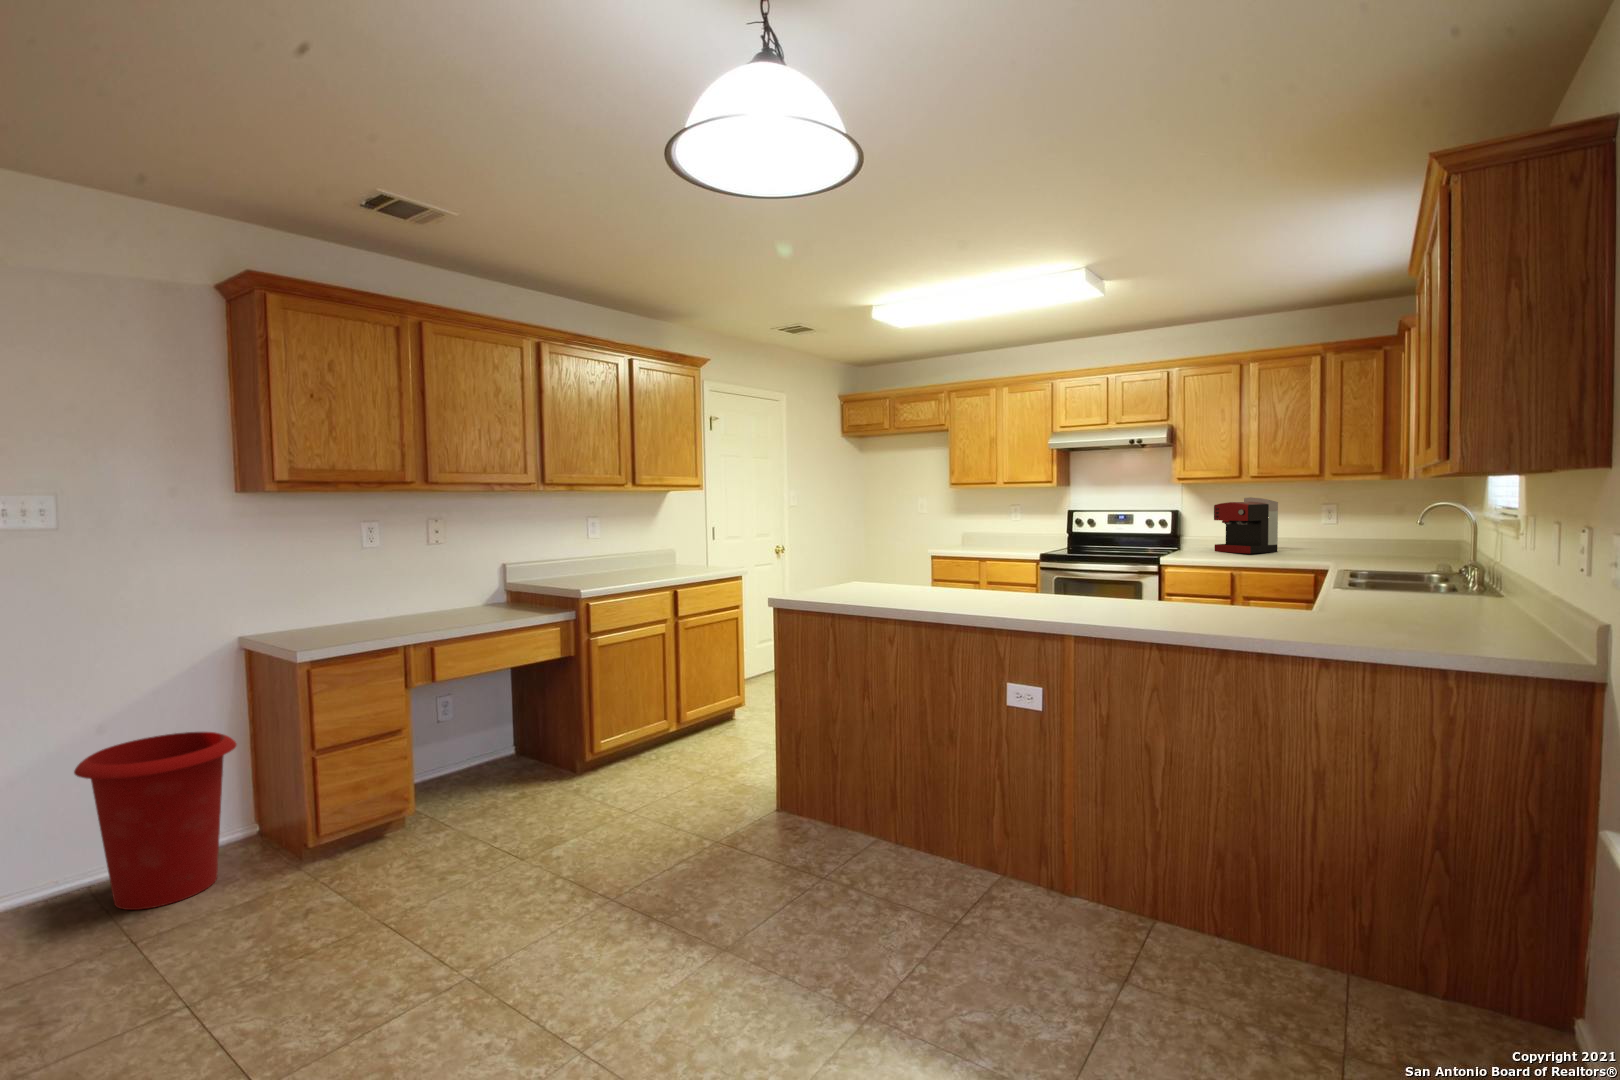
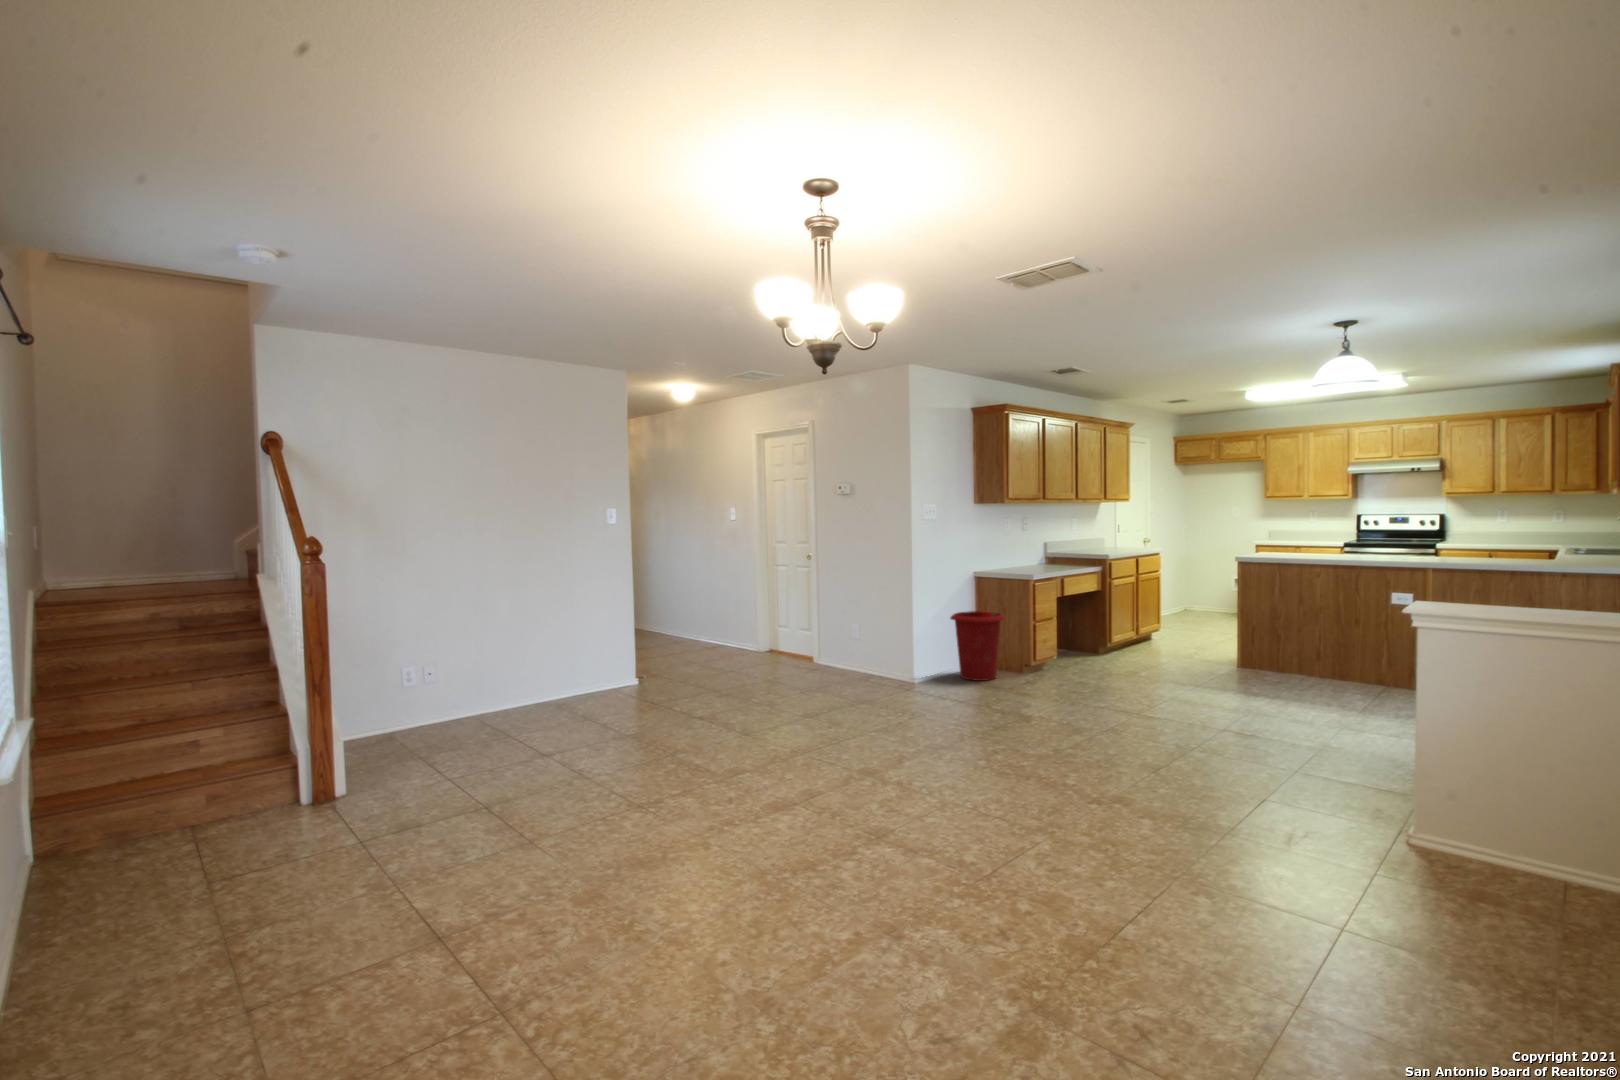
coffee maker: present [1214,497,1278,554] -> none [1472,505,1521,542]

